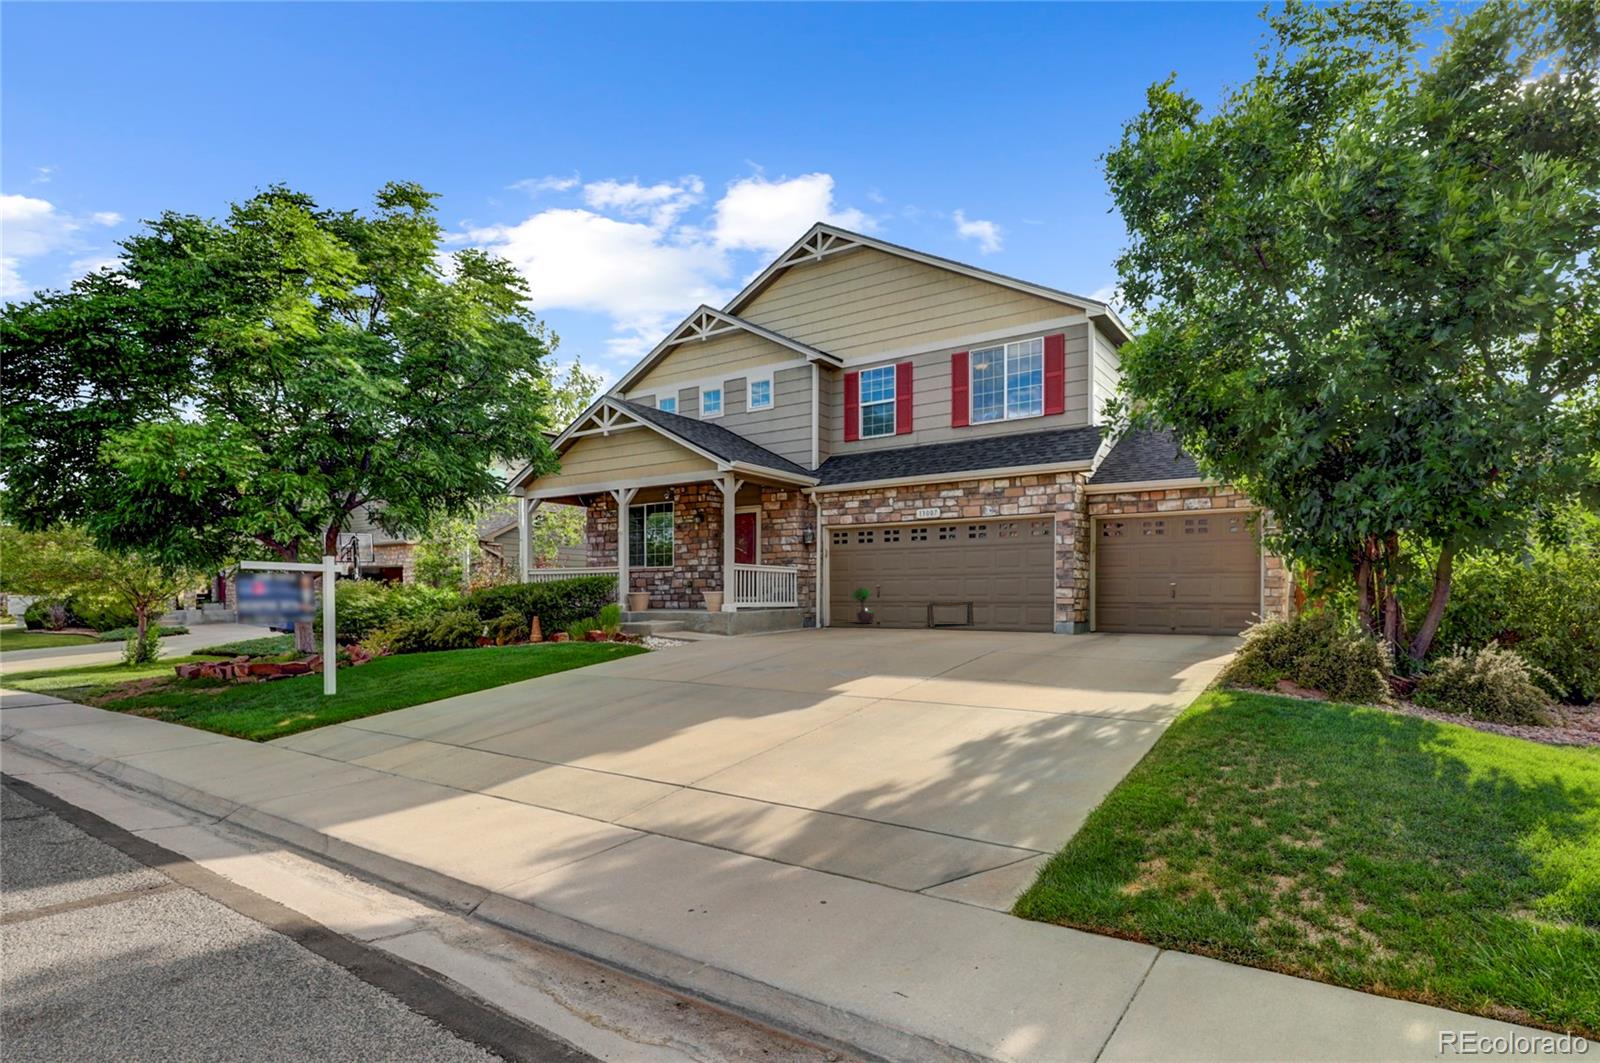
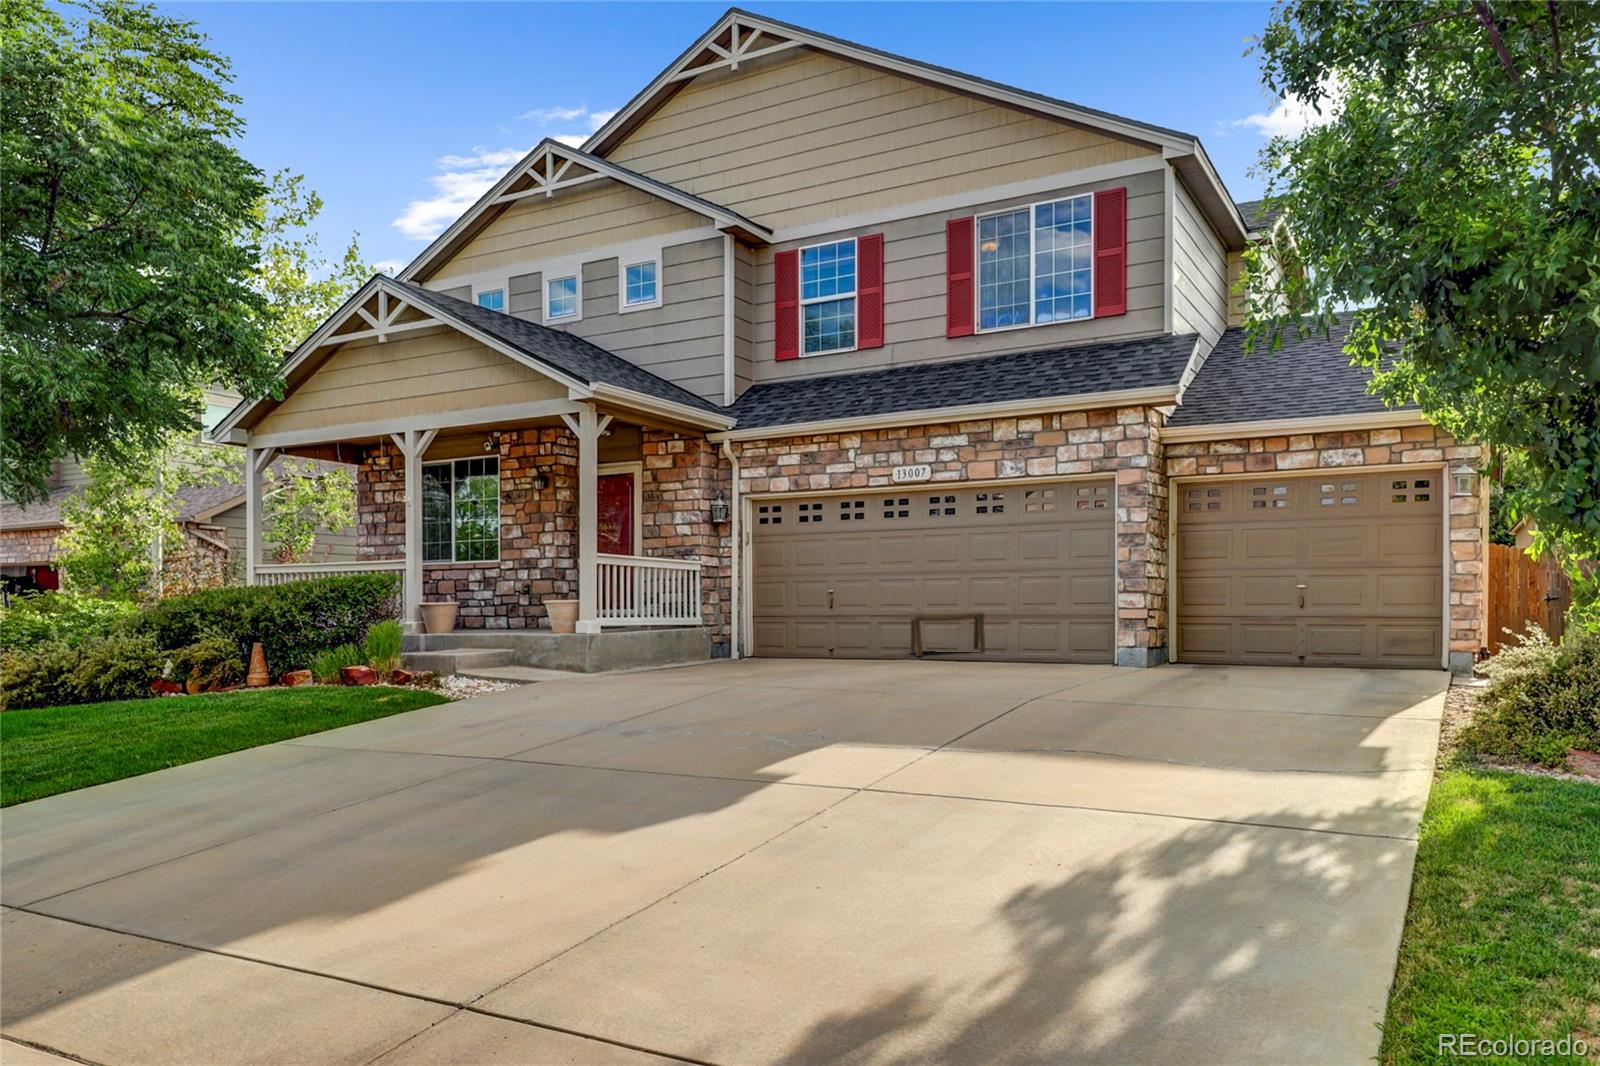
potted tree: present [852,588,874,624] -> none [785,587,824,651]

